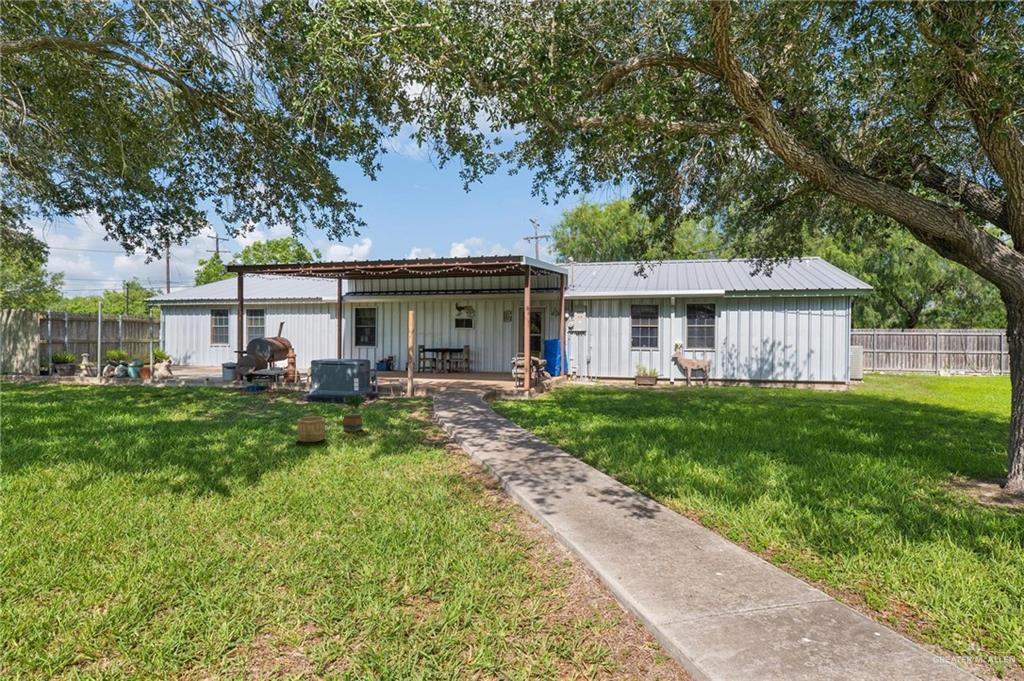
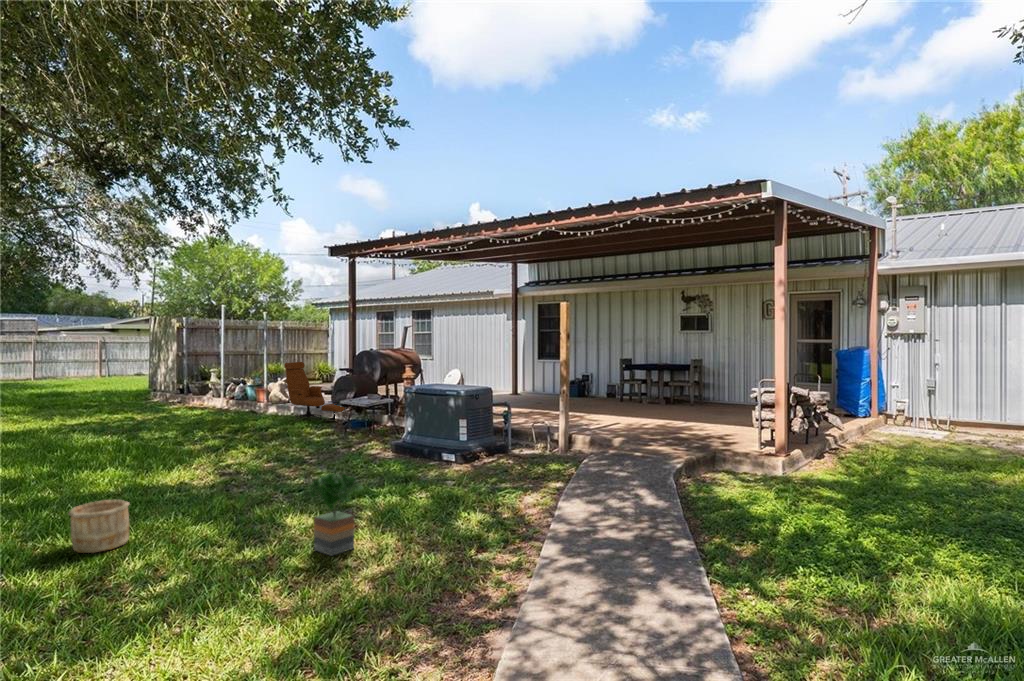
lounge chair: none [189,347,243,389] -> present [285,362,345,423]
wooden bucket: present [297,416,326,442] -> present [69,500,129,553]

